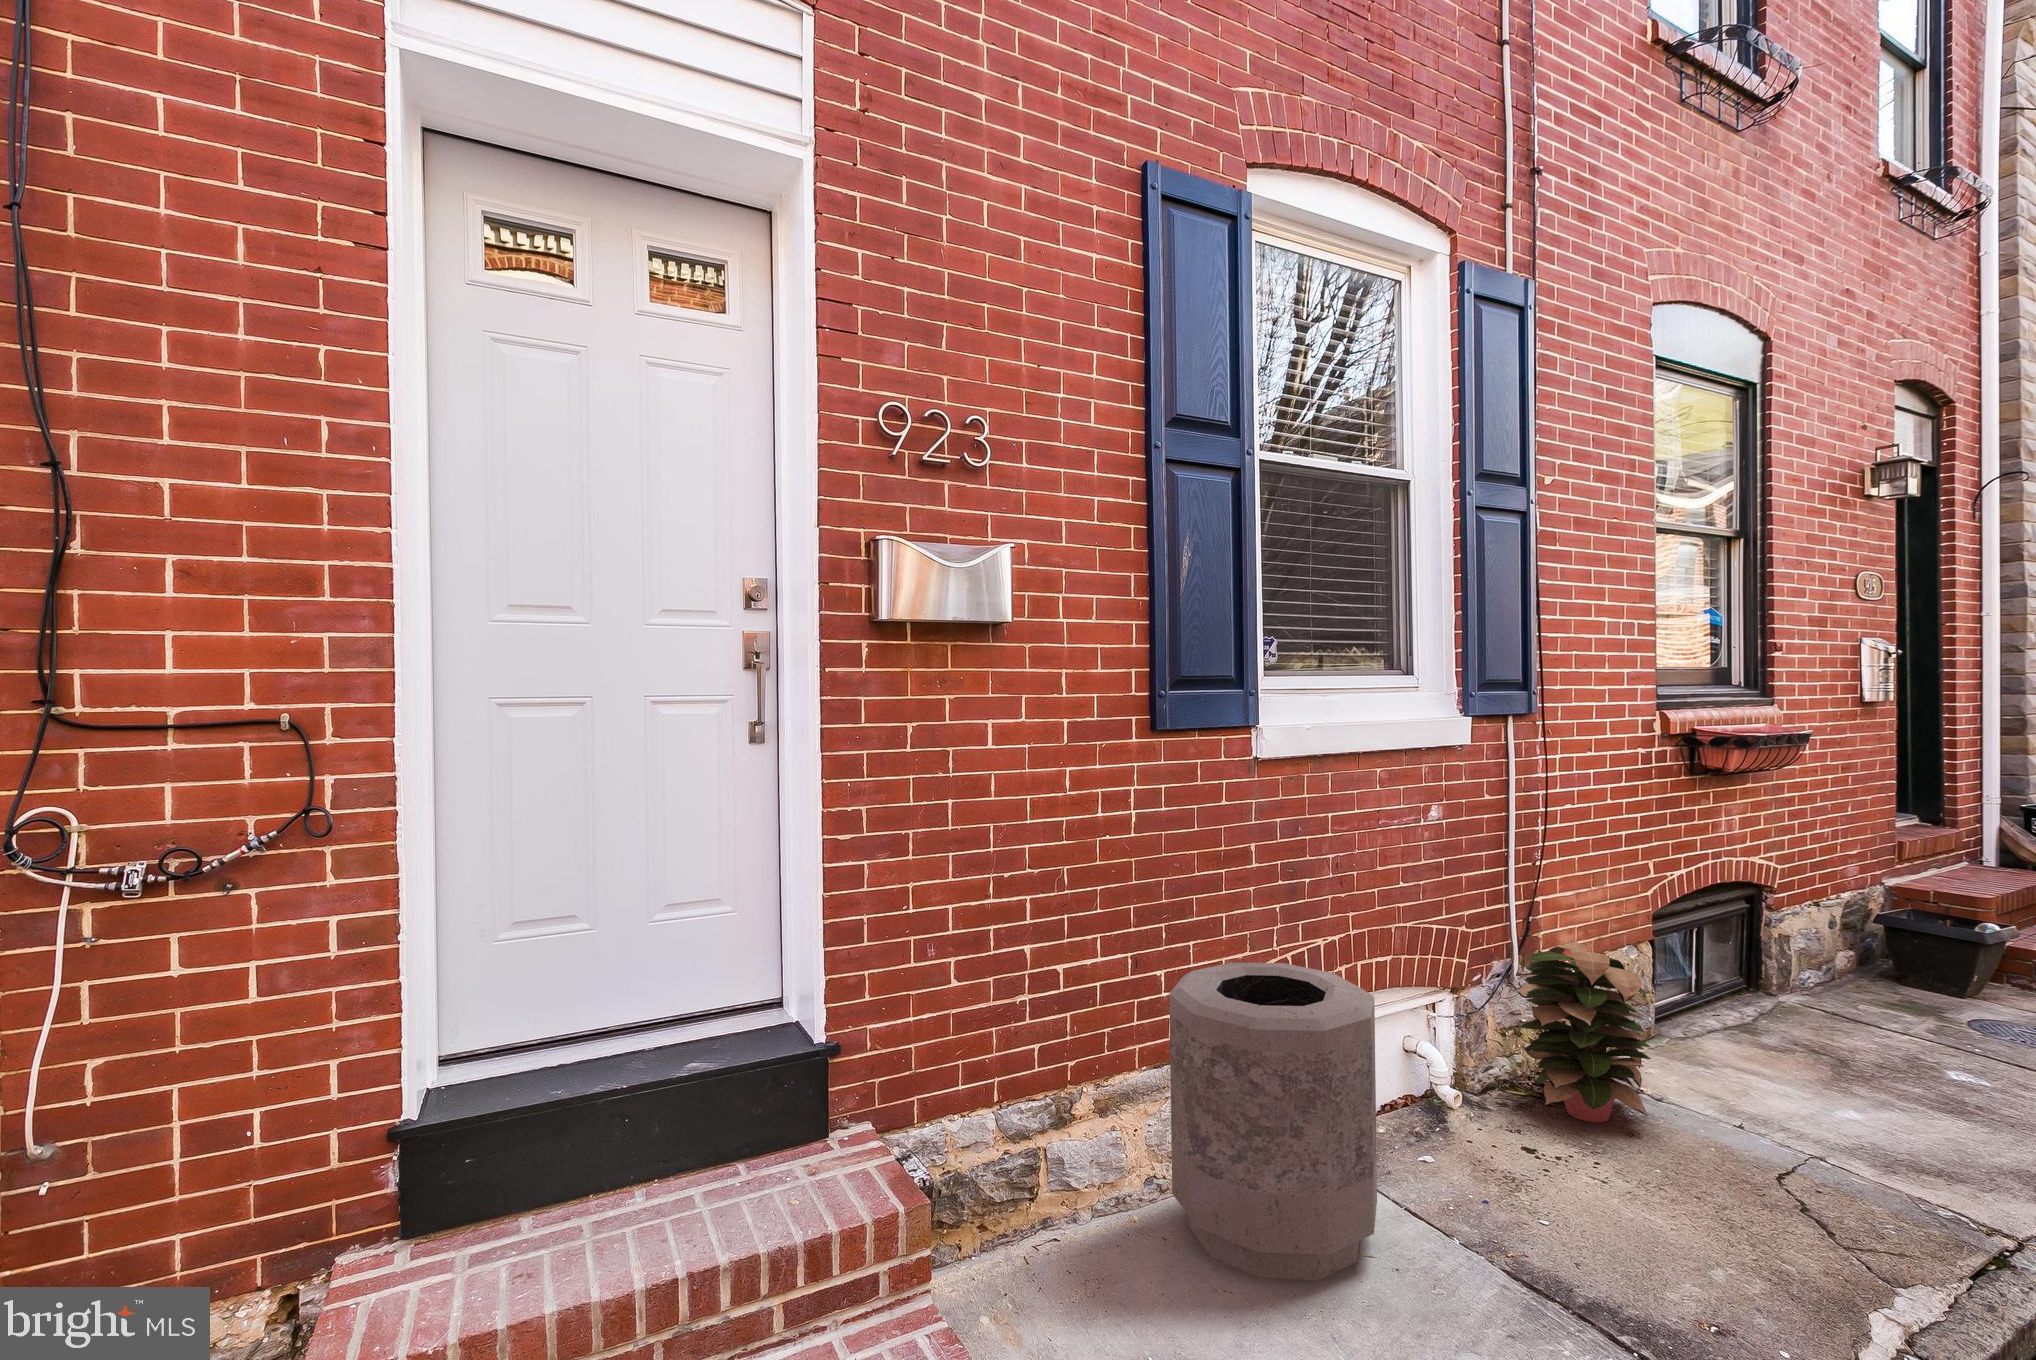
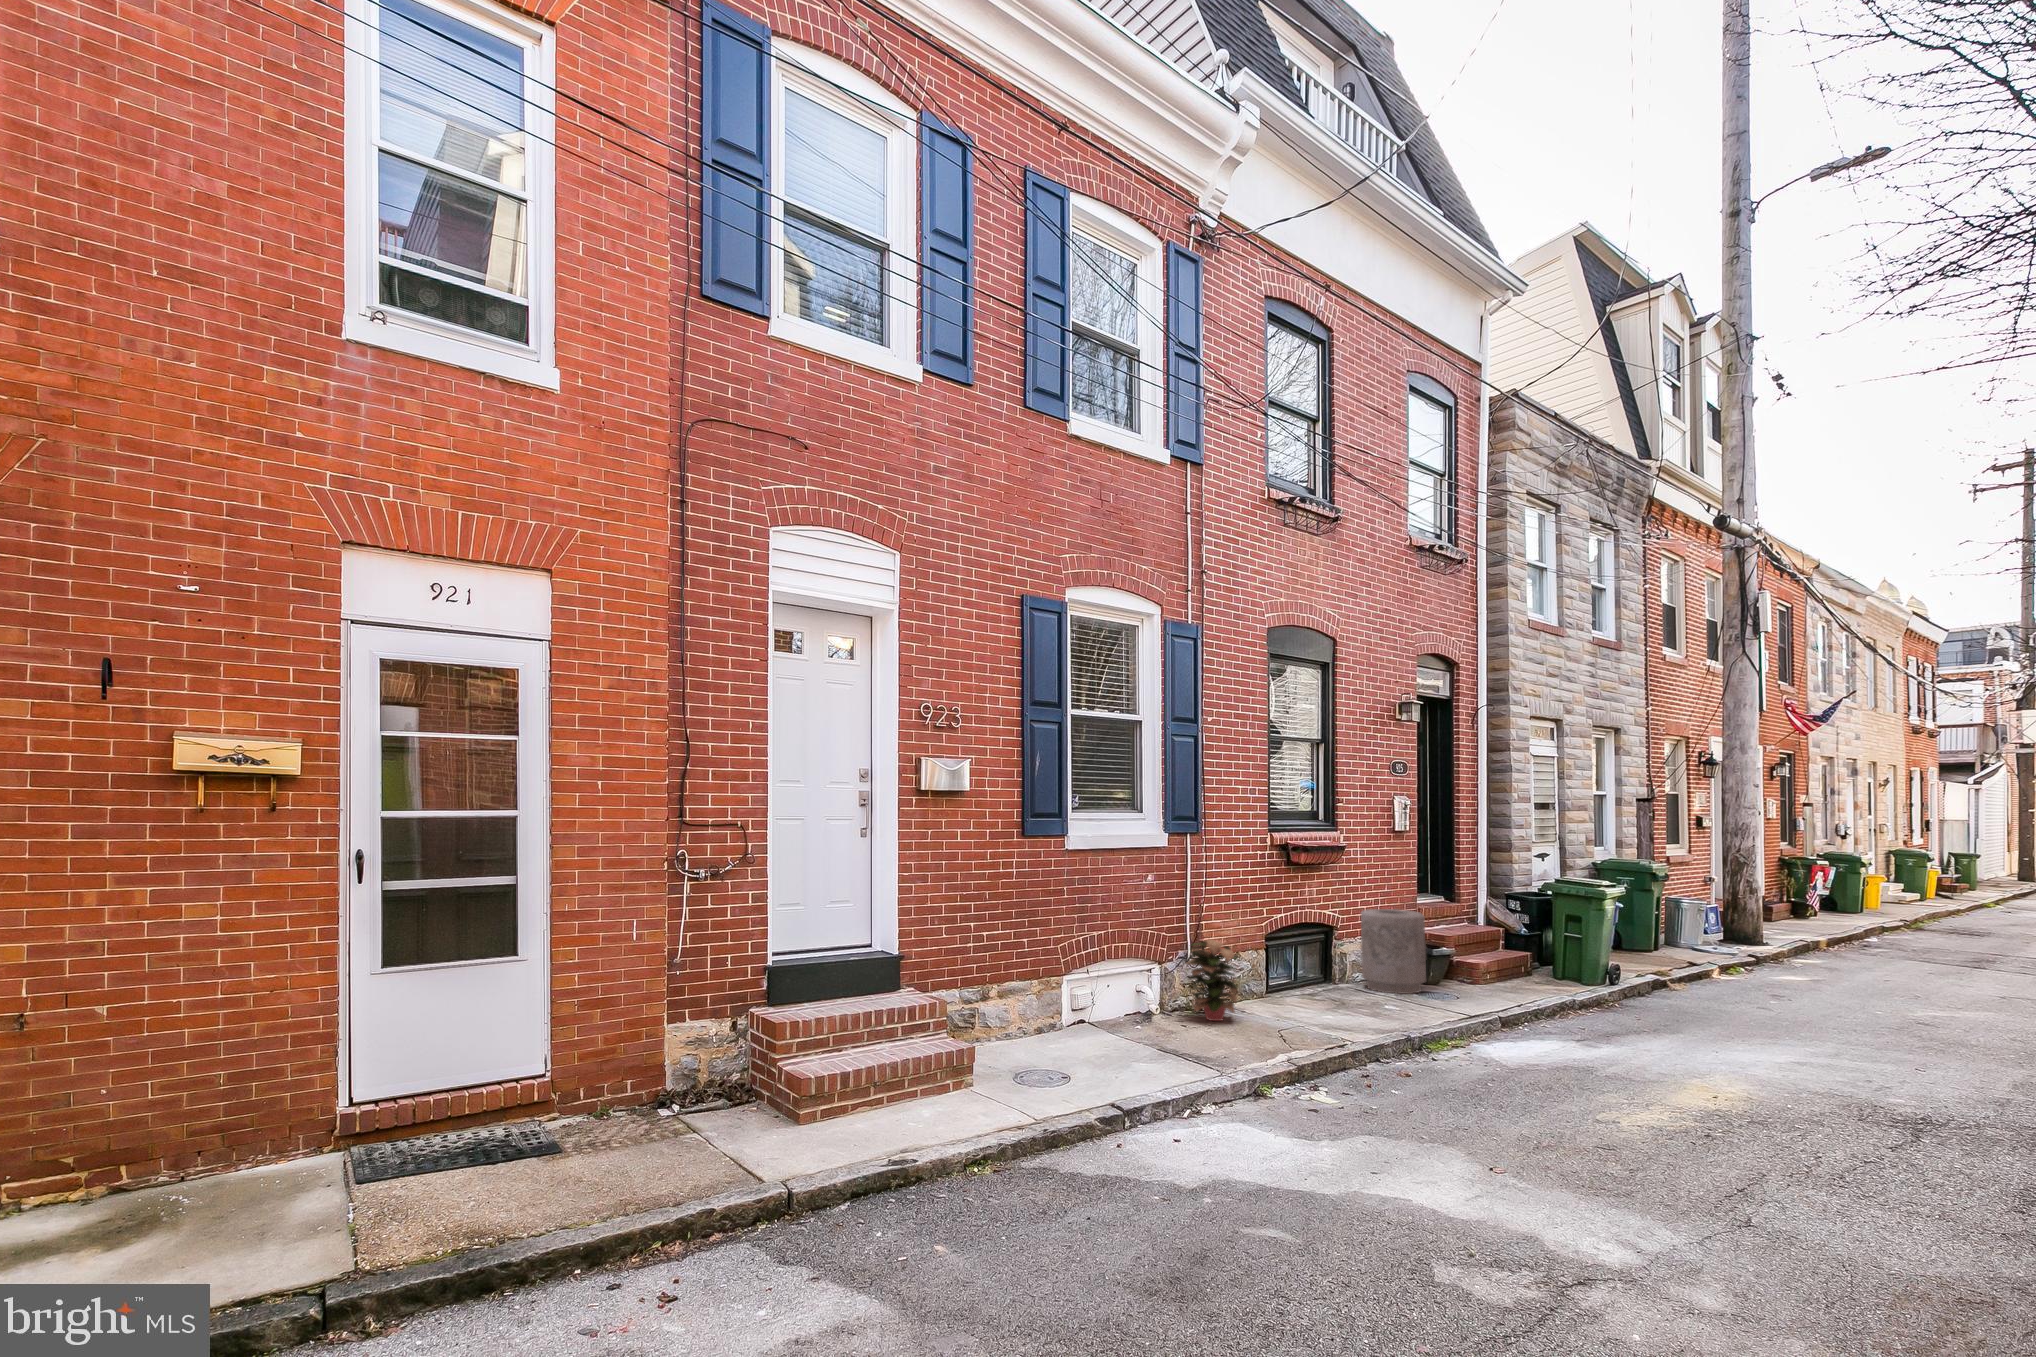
trash can: present [1169,962,1377,1280] -> present [1361,909,1426,994]

